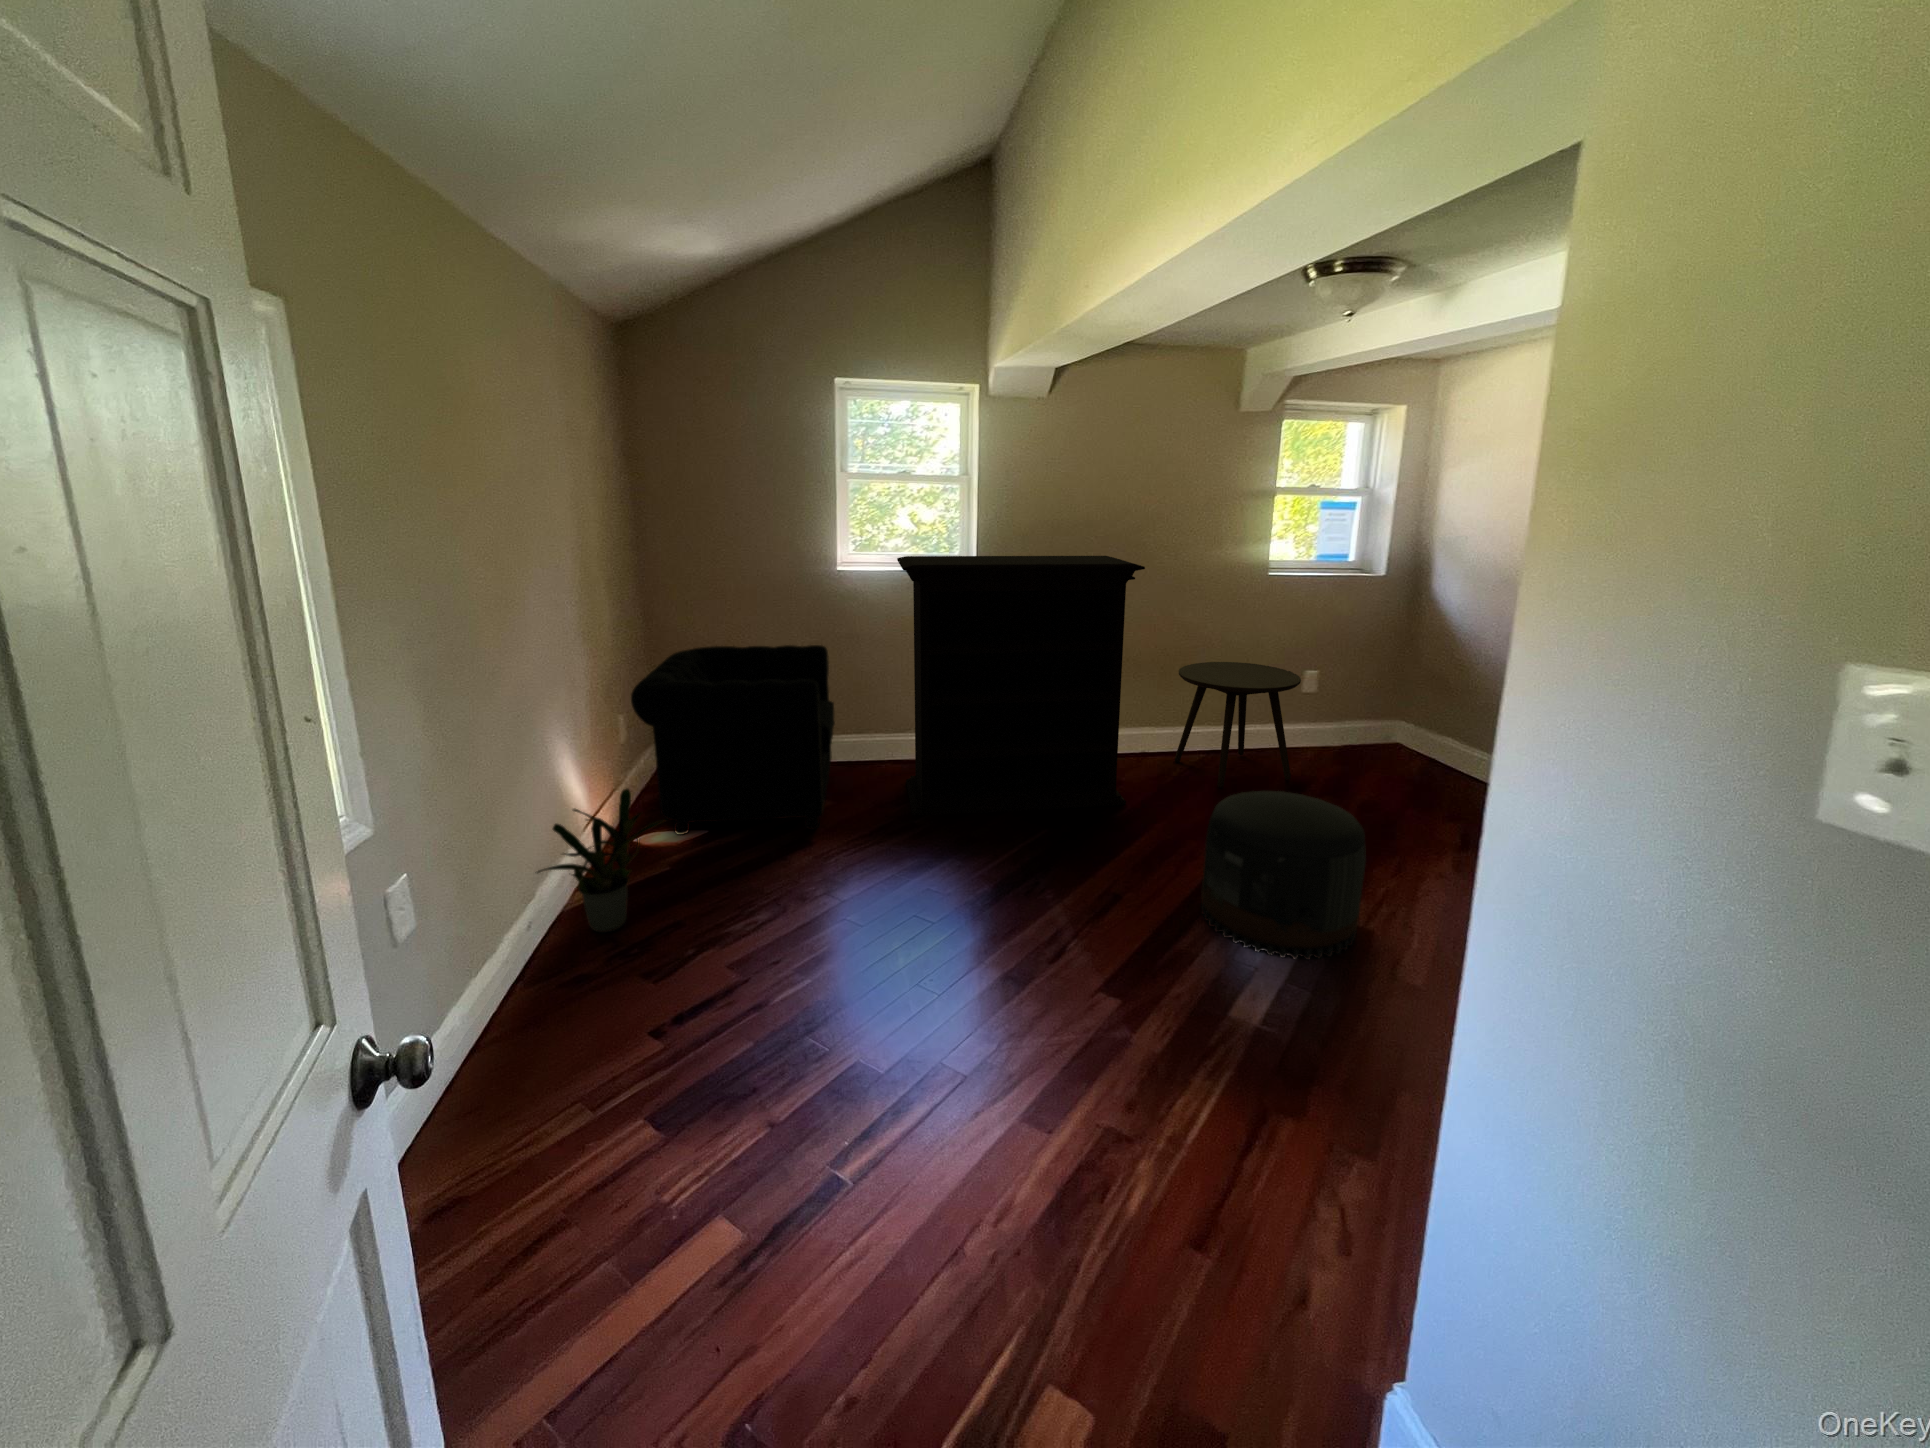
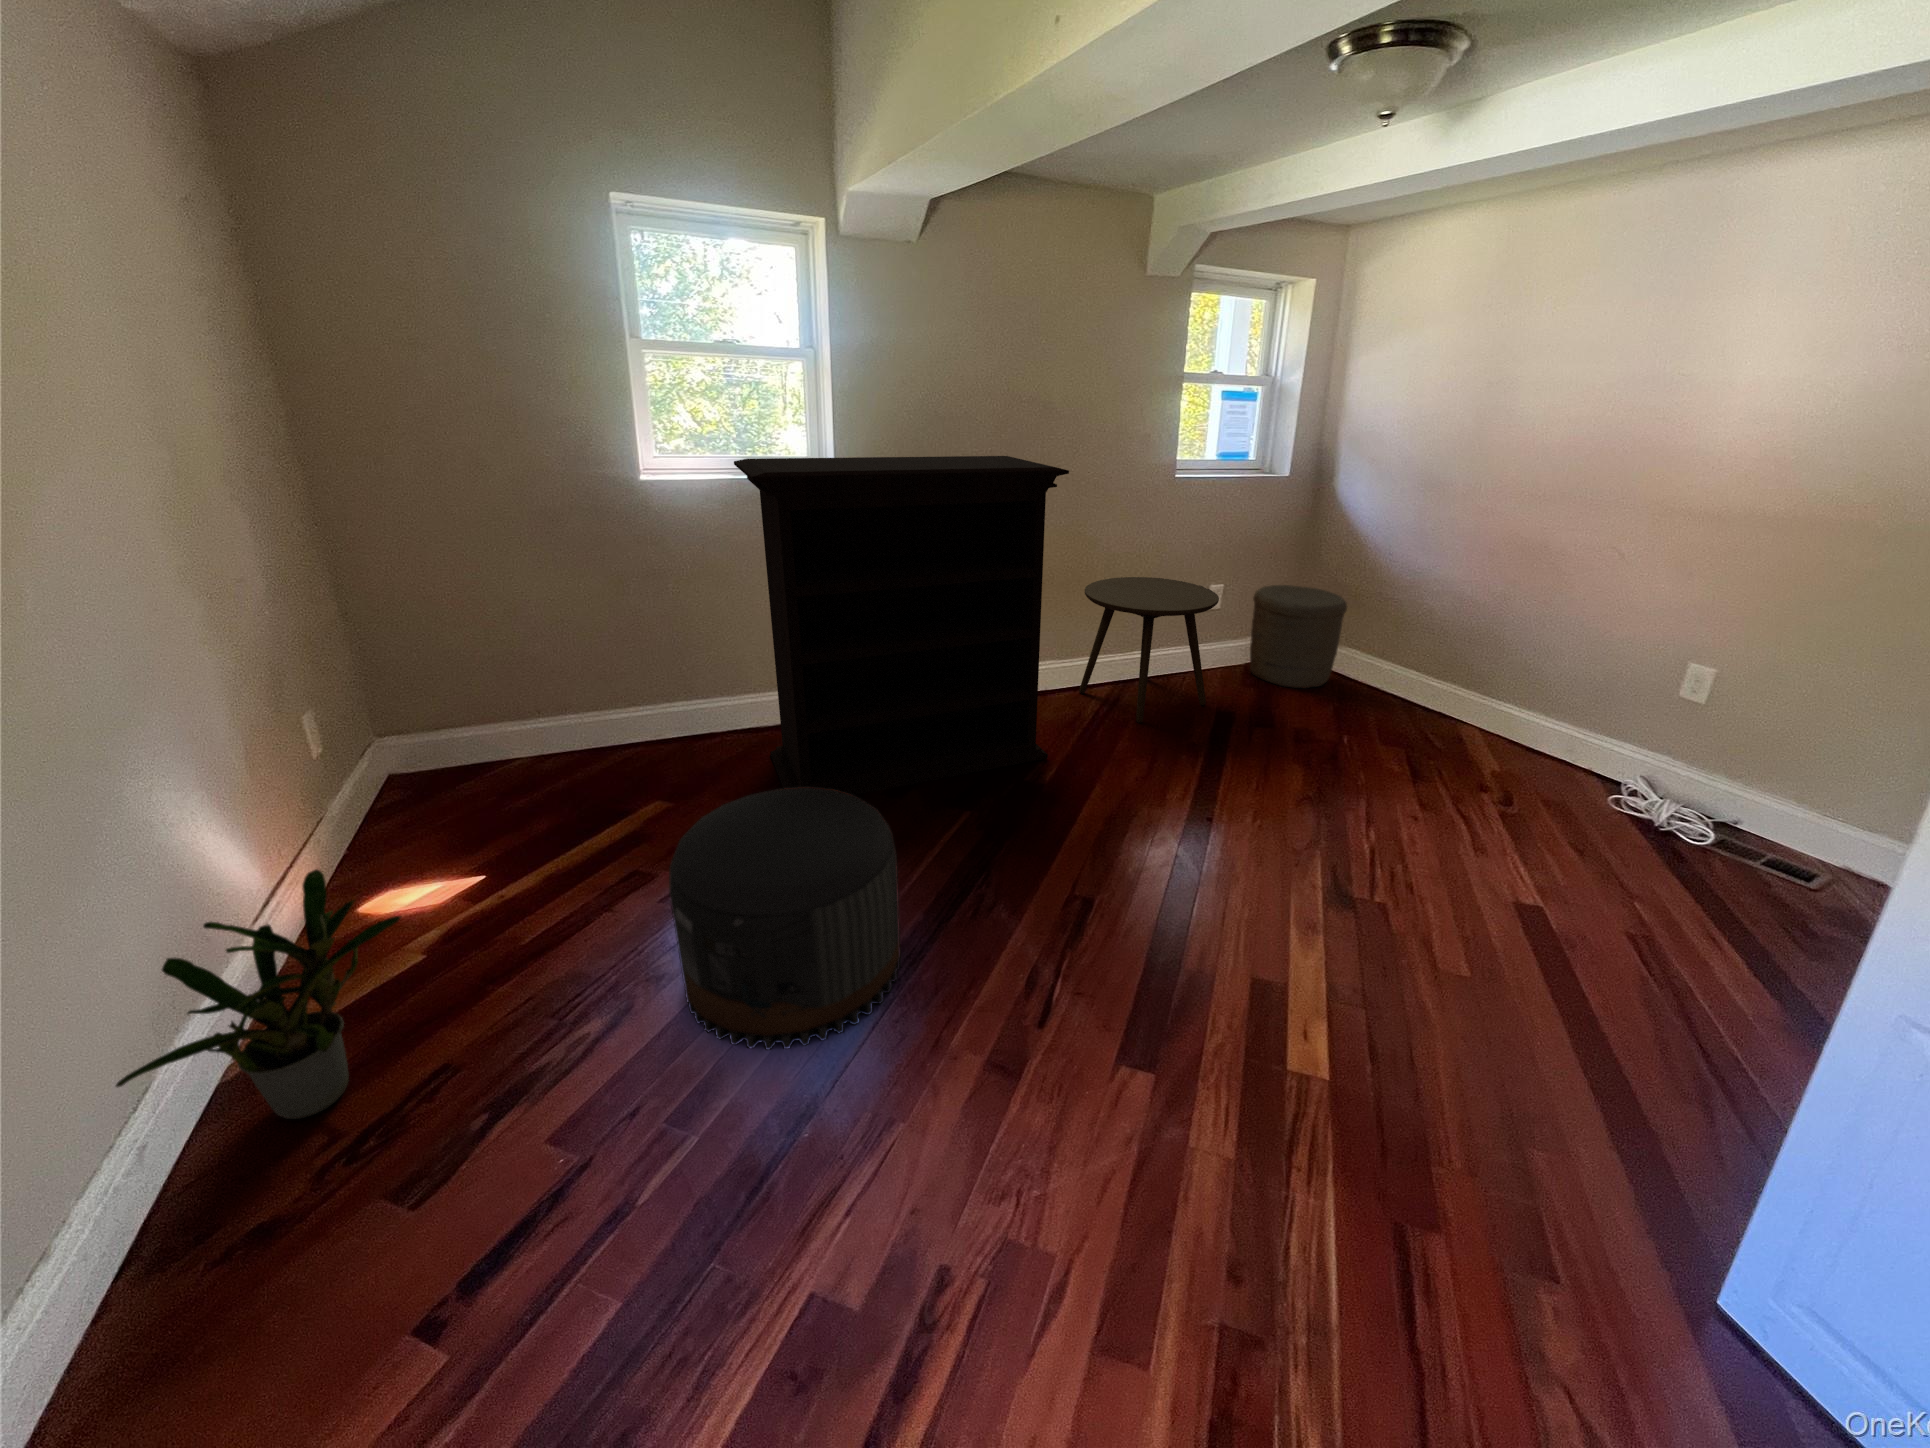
armchair: present [631,645,835,835] -> none [316,585,667,887]
woven basket: none [1350,677,1446,775] -> present [1250,585,1347,688]
pouf: present [1201,791,1366,959] -> present [669,787,901,1050]

